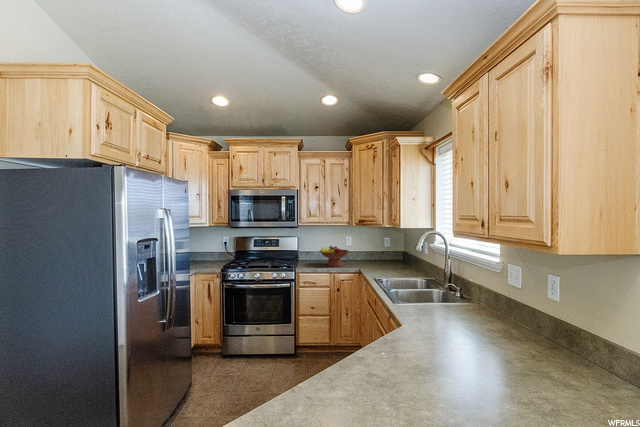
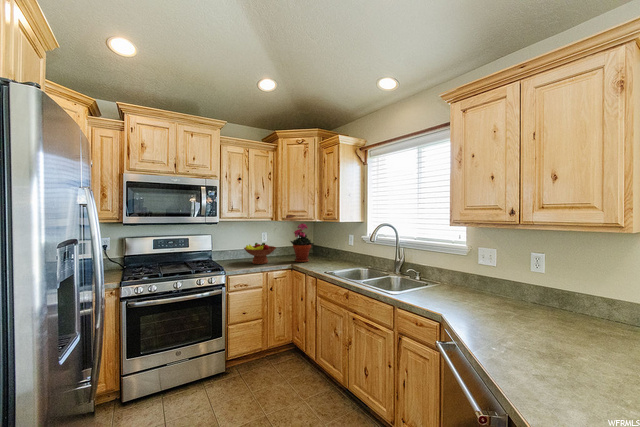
potted plant: none [362,229,387,269] -> present [291,223,314,262]

